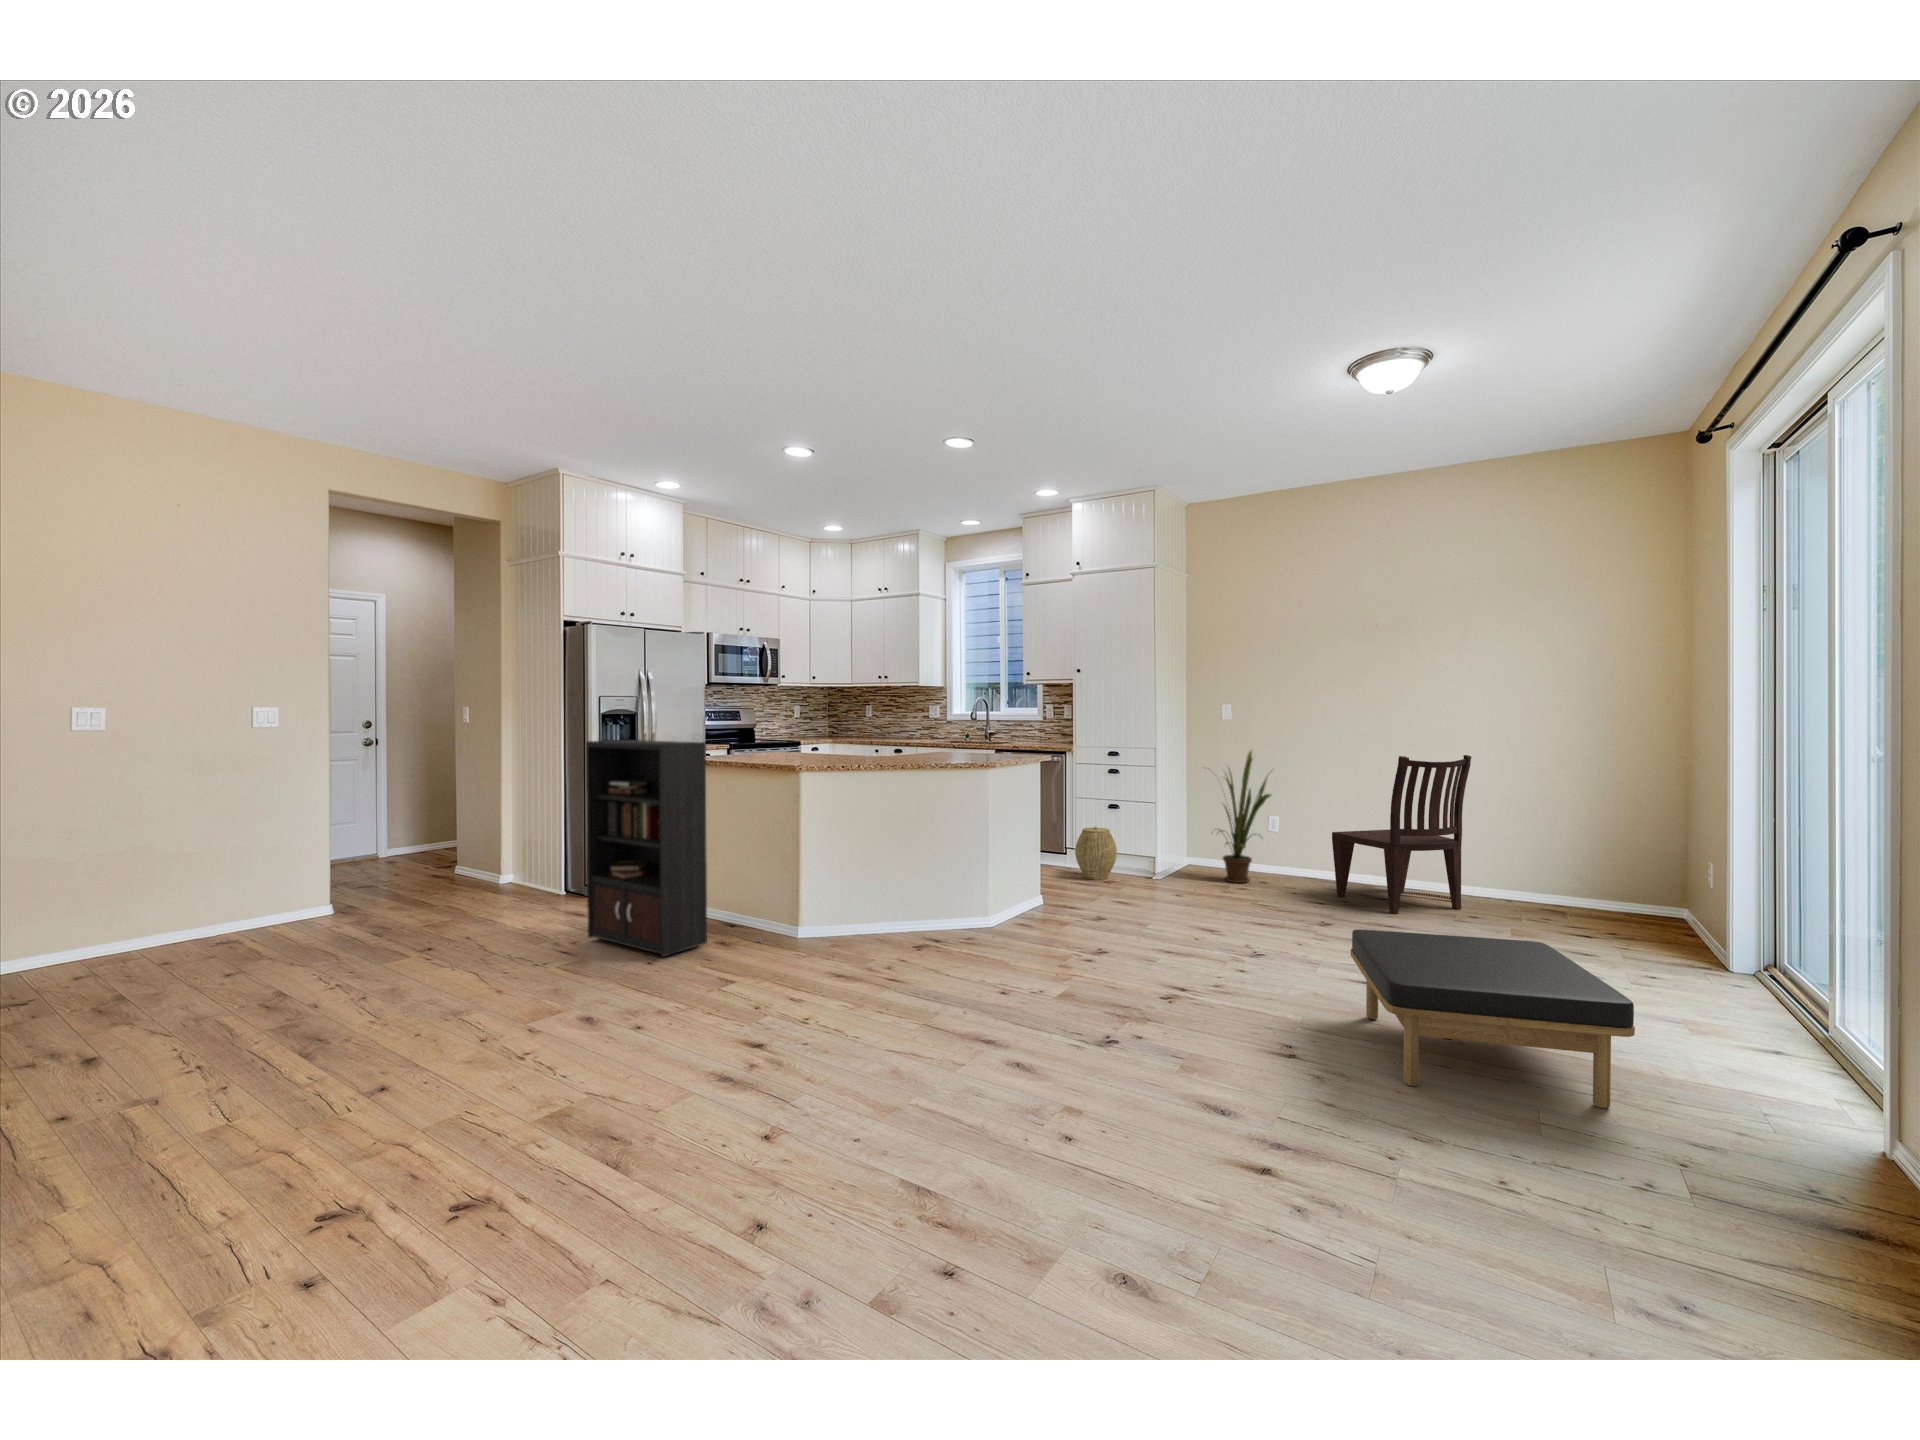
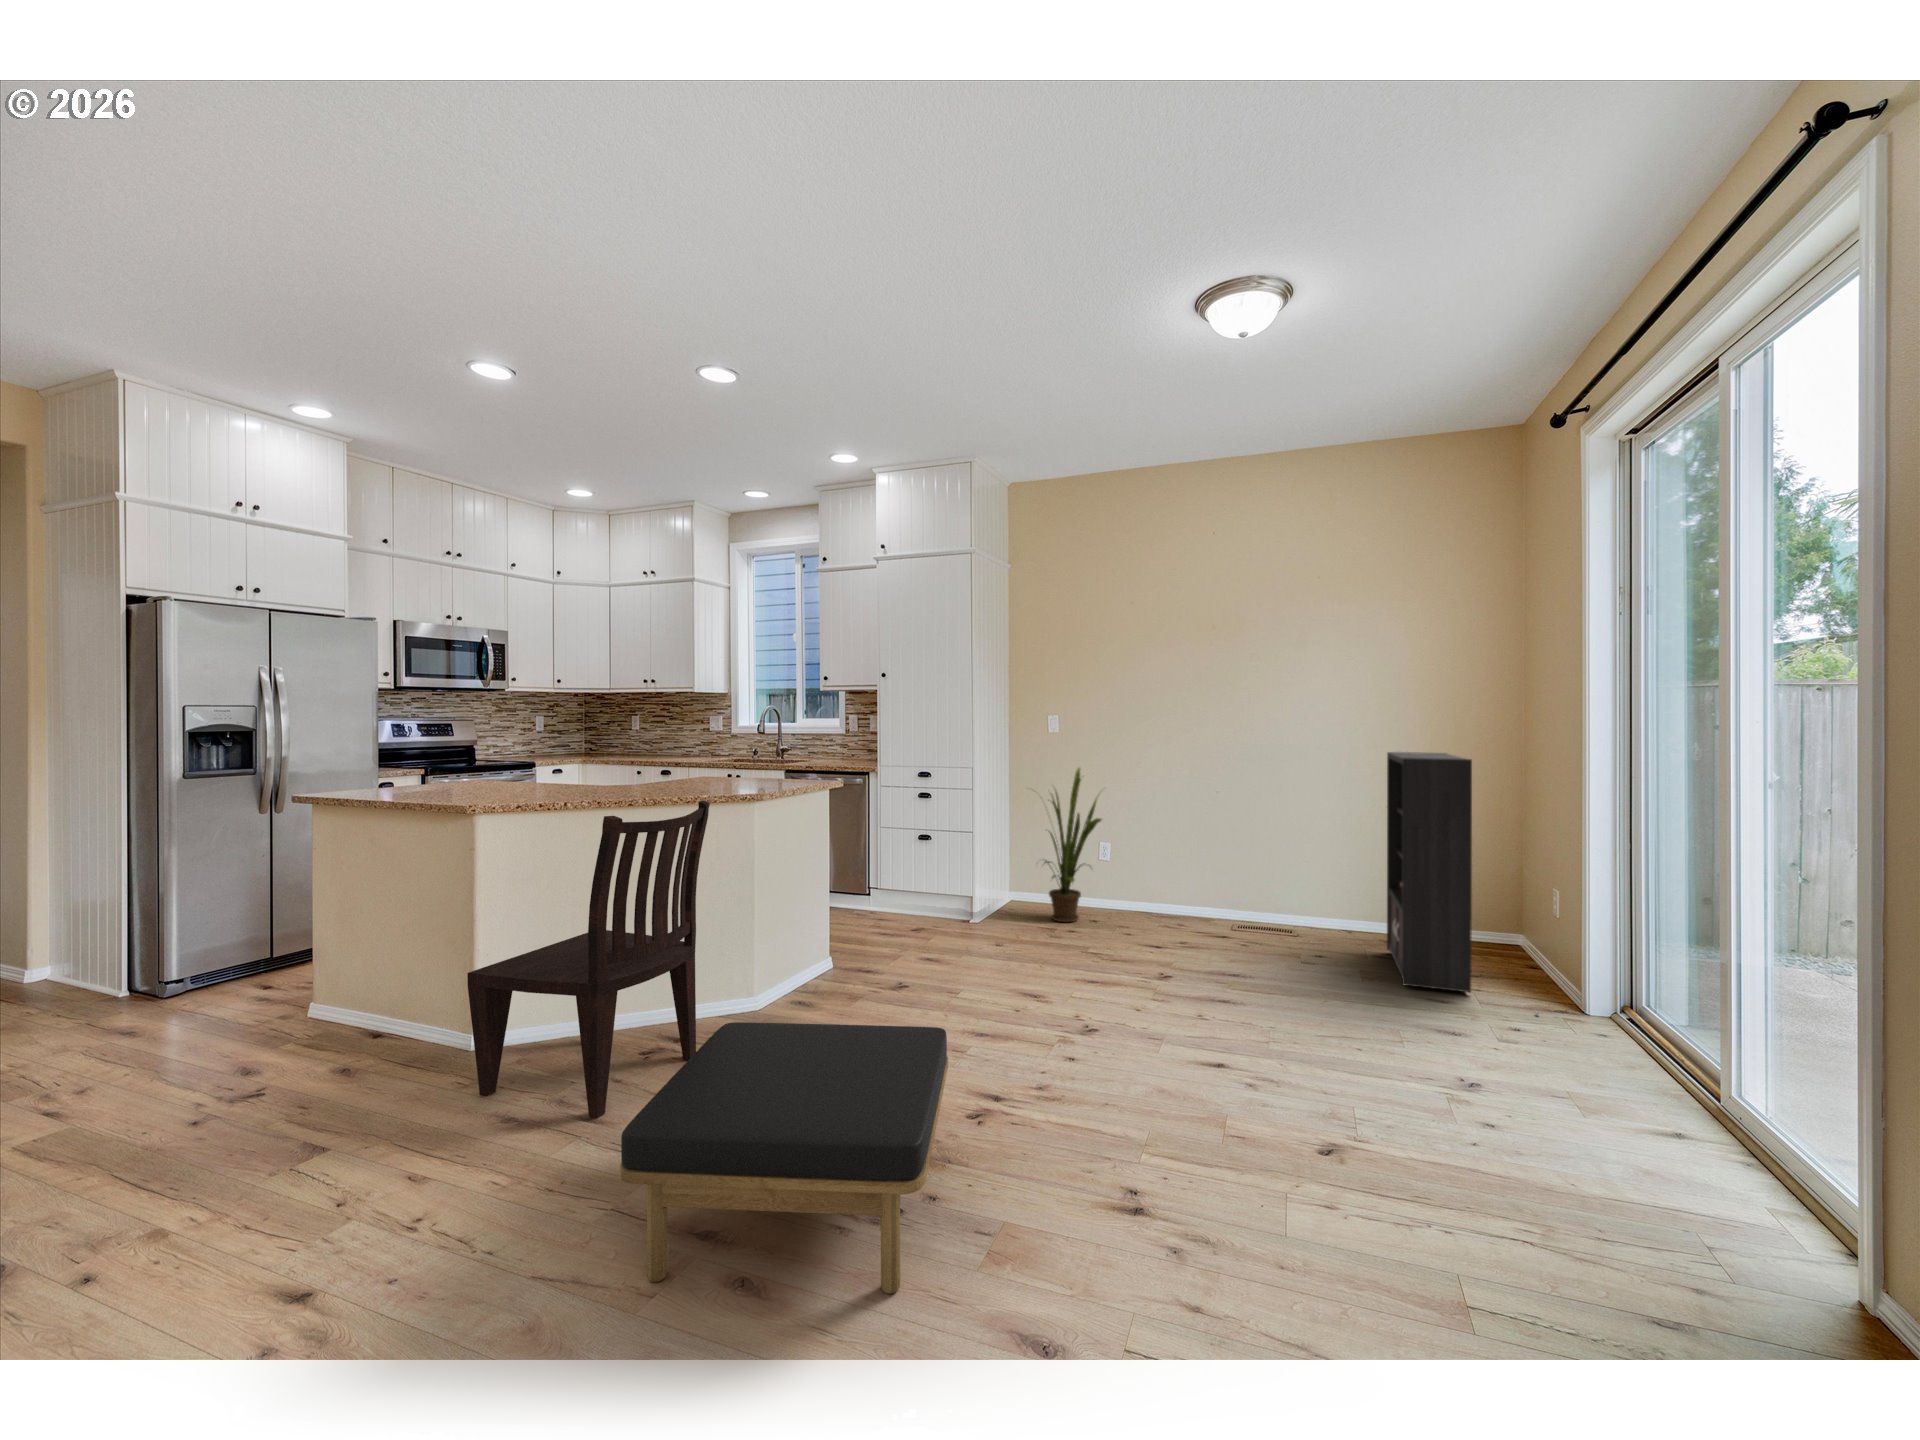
bookcase: present [586,740,762,957] -> present [1387,752,1539,1016]
dining chair: present [1332,755,1471,914] -> present [467,800,710,1118]
woven basket: present [1075,827,1117,880] -> none [878,862,928,927]
ottoman: present [1351,930,1635,1108] -> present [620,1022,948,1294]

